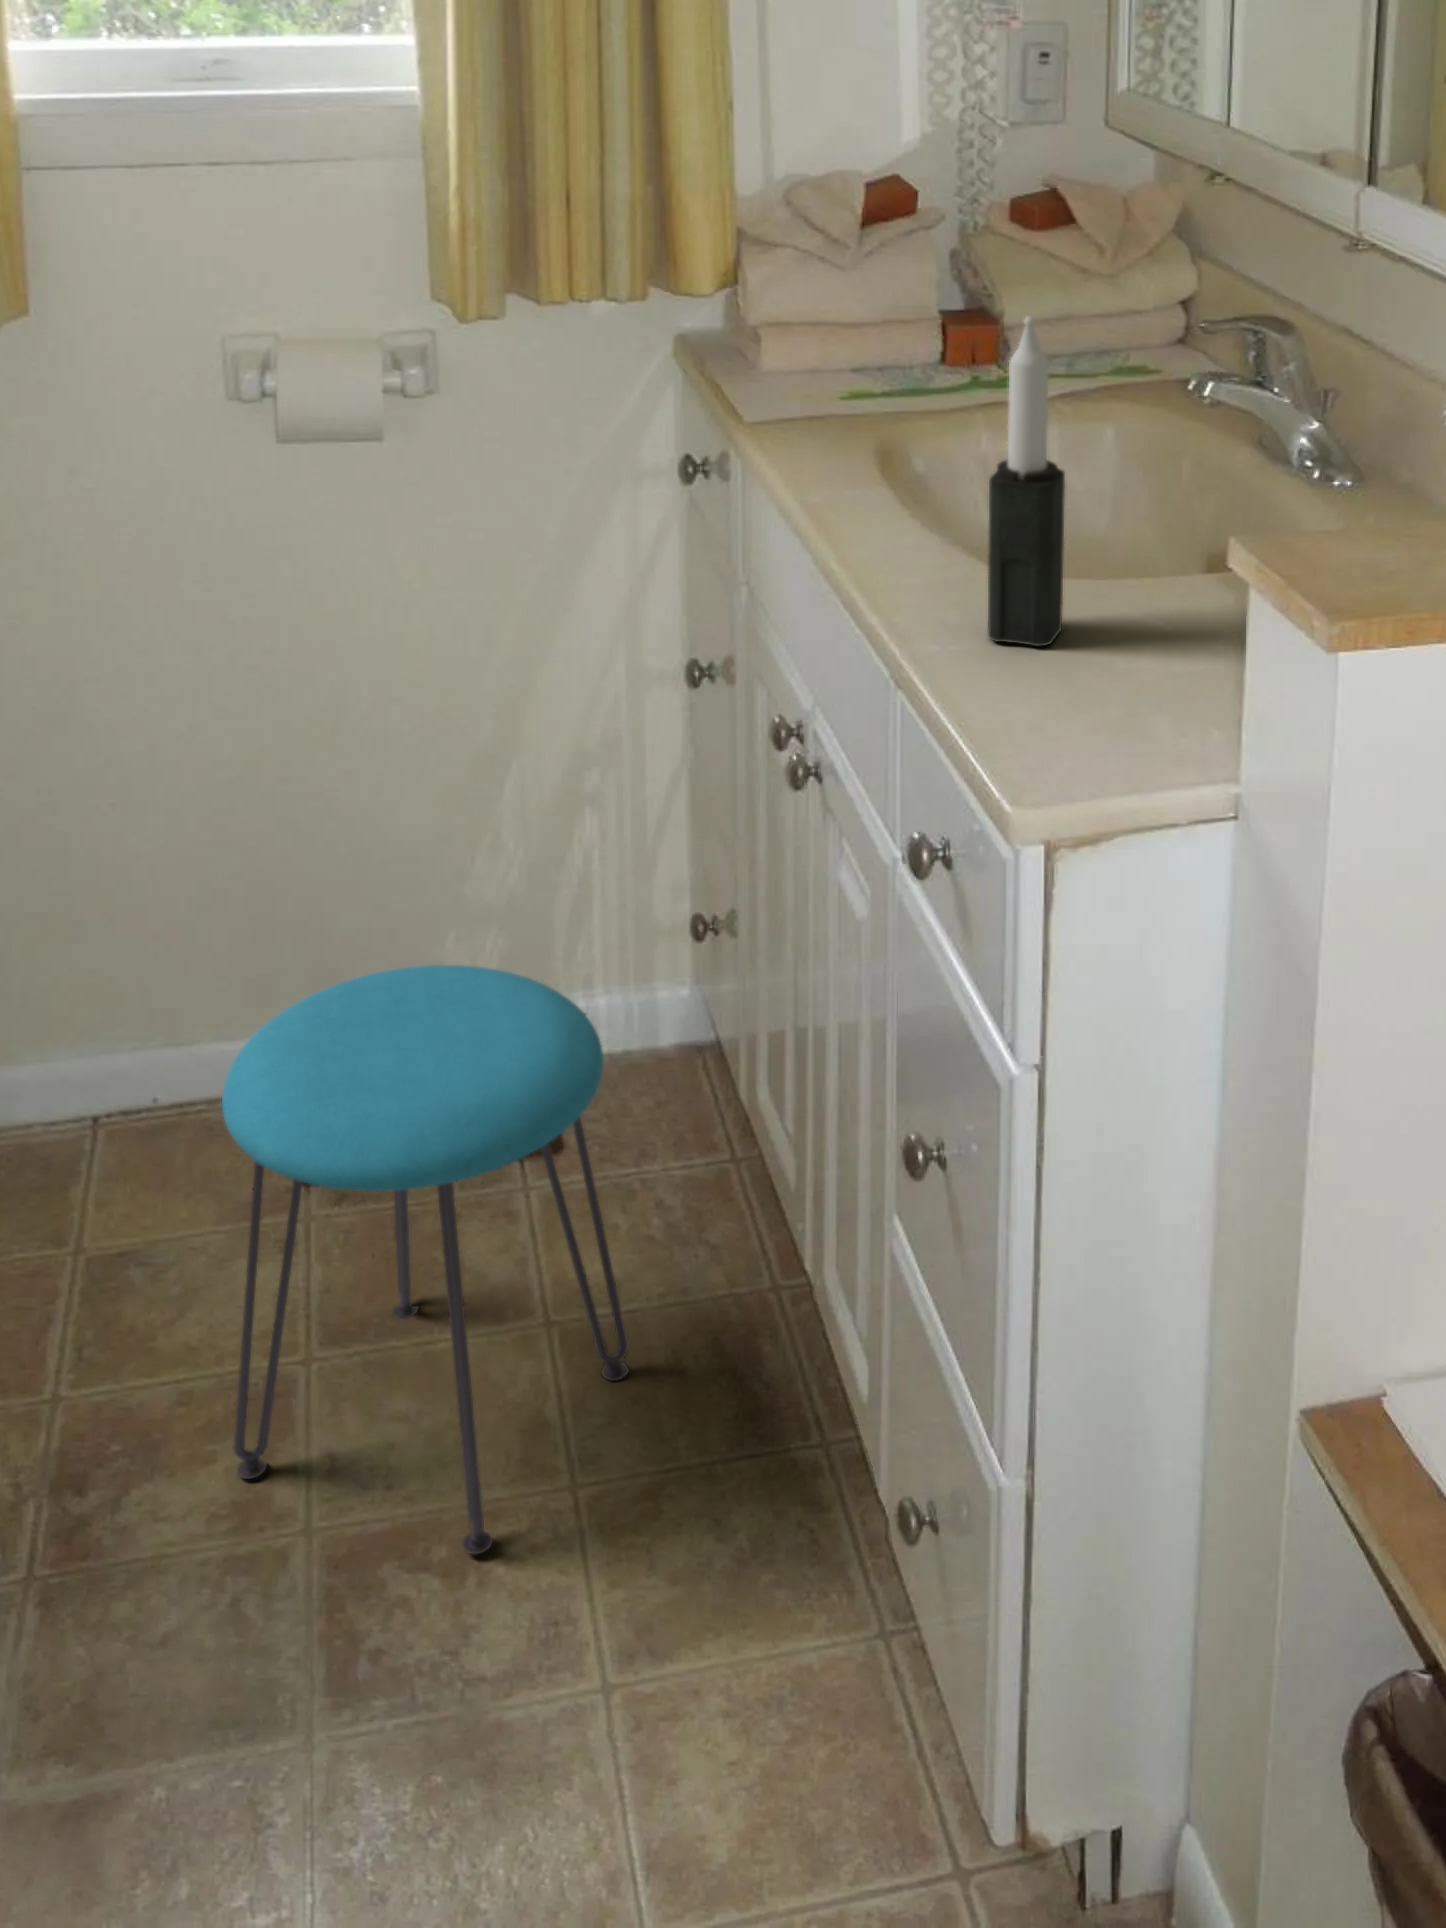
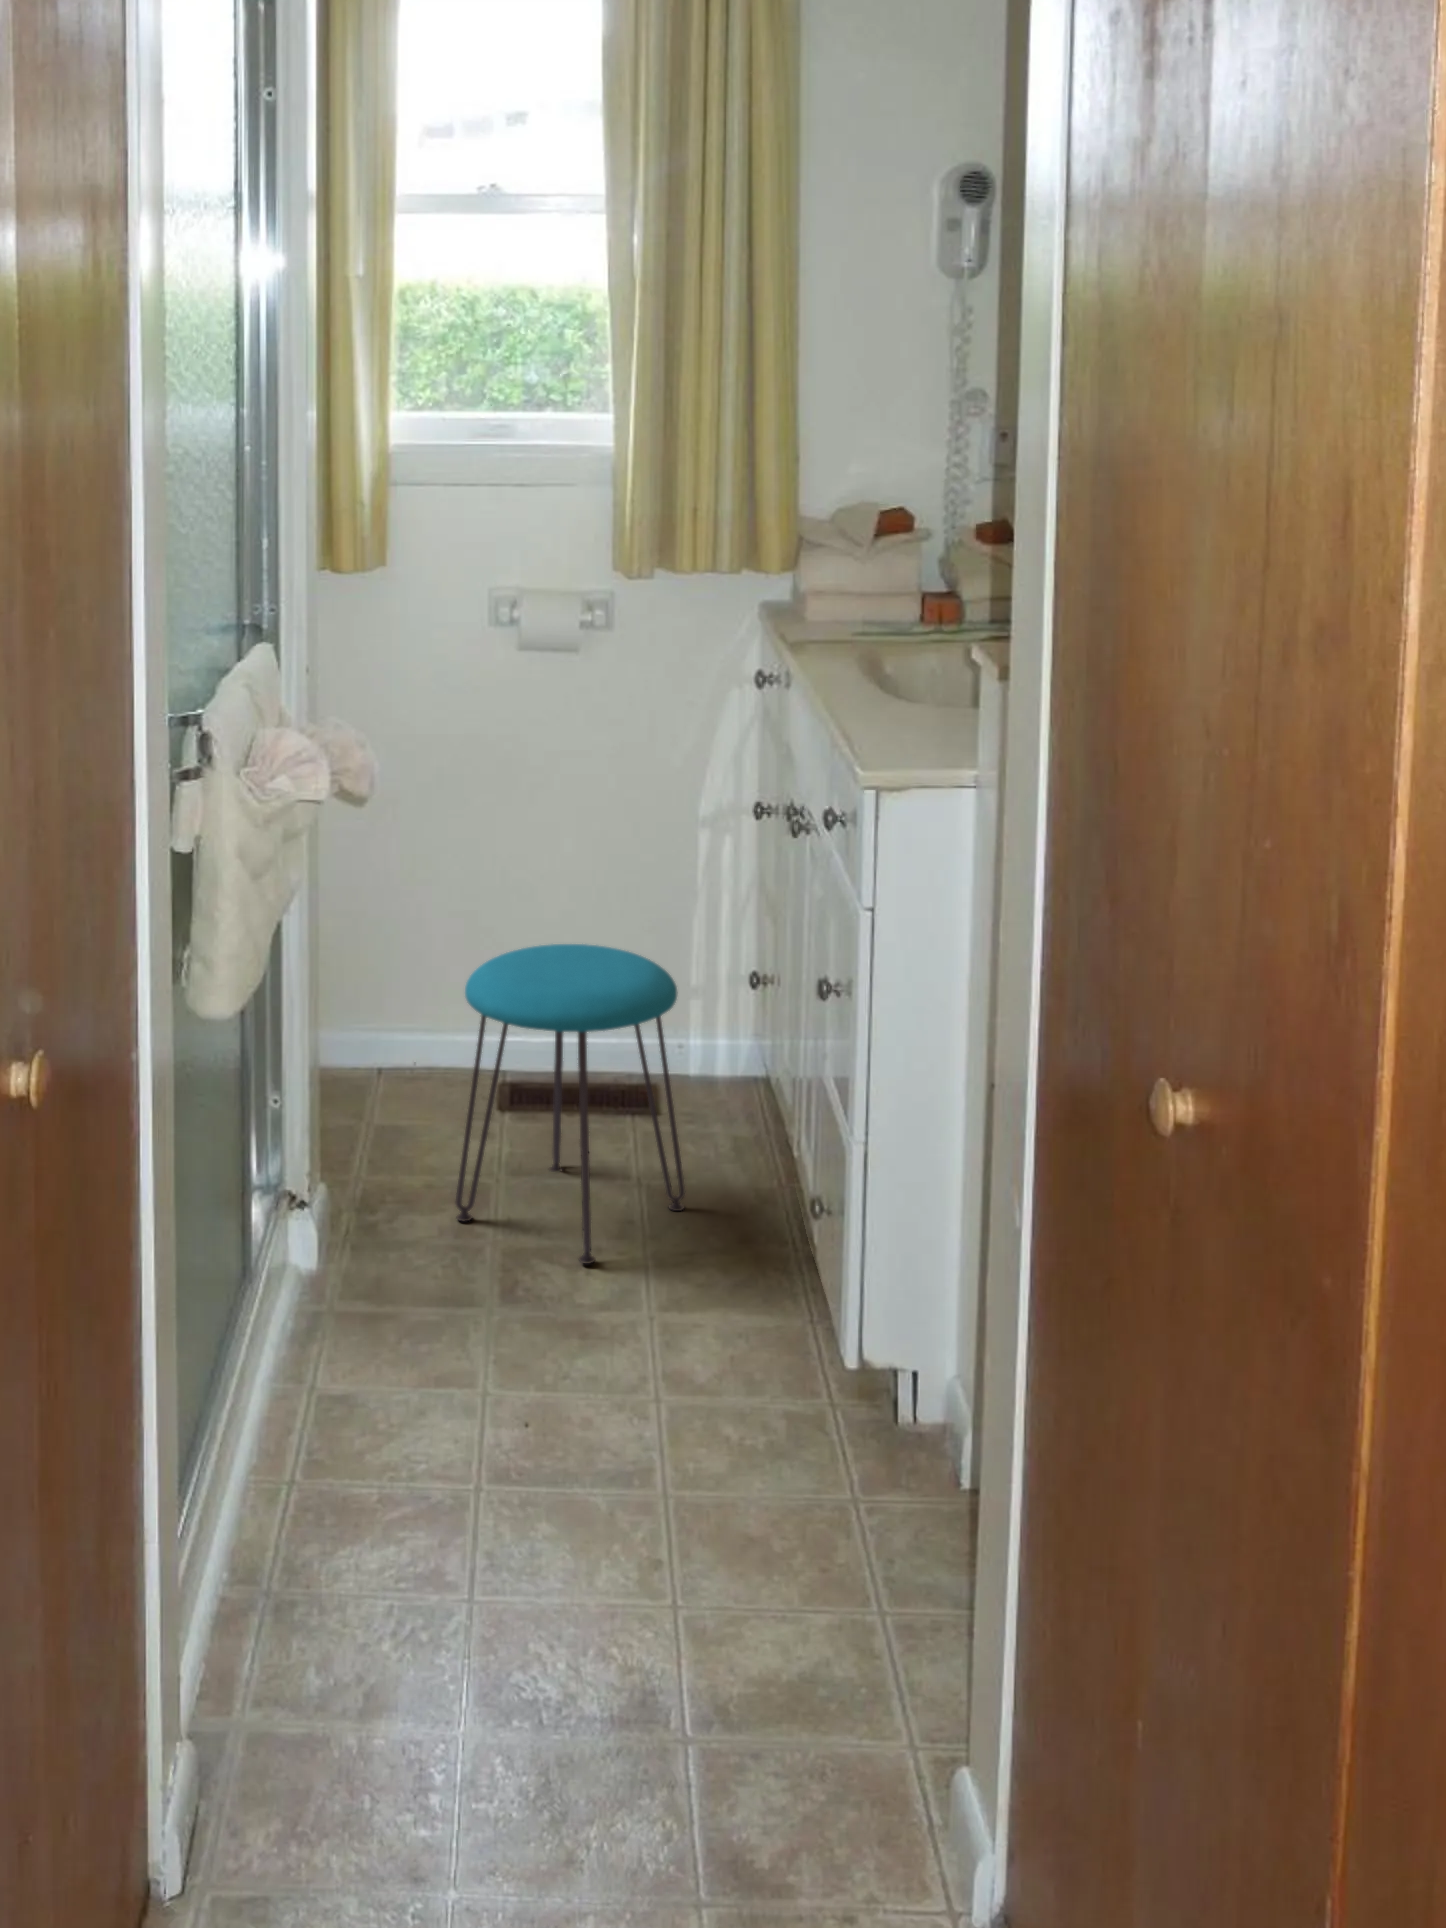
candle: present [988,316,1065,646] -> none [880,546,924,723]

